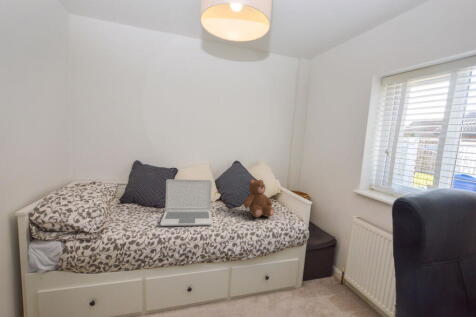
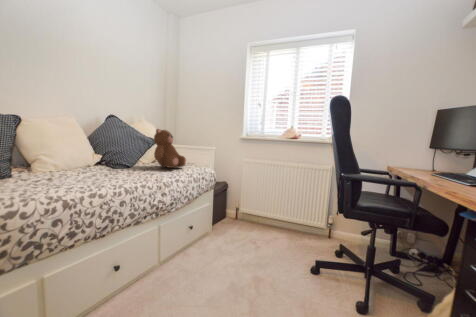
laptop: present [160,179,212,226] -> none [32,121,133,187]

